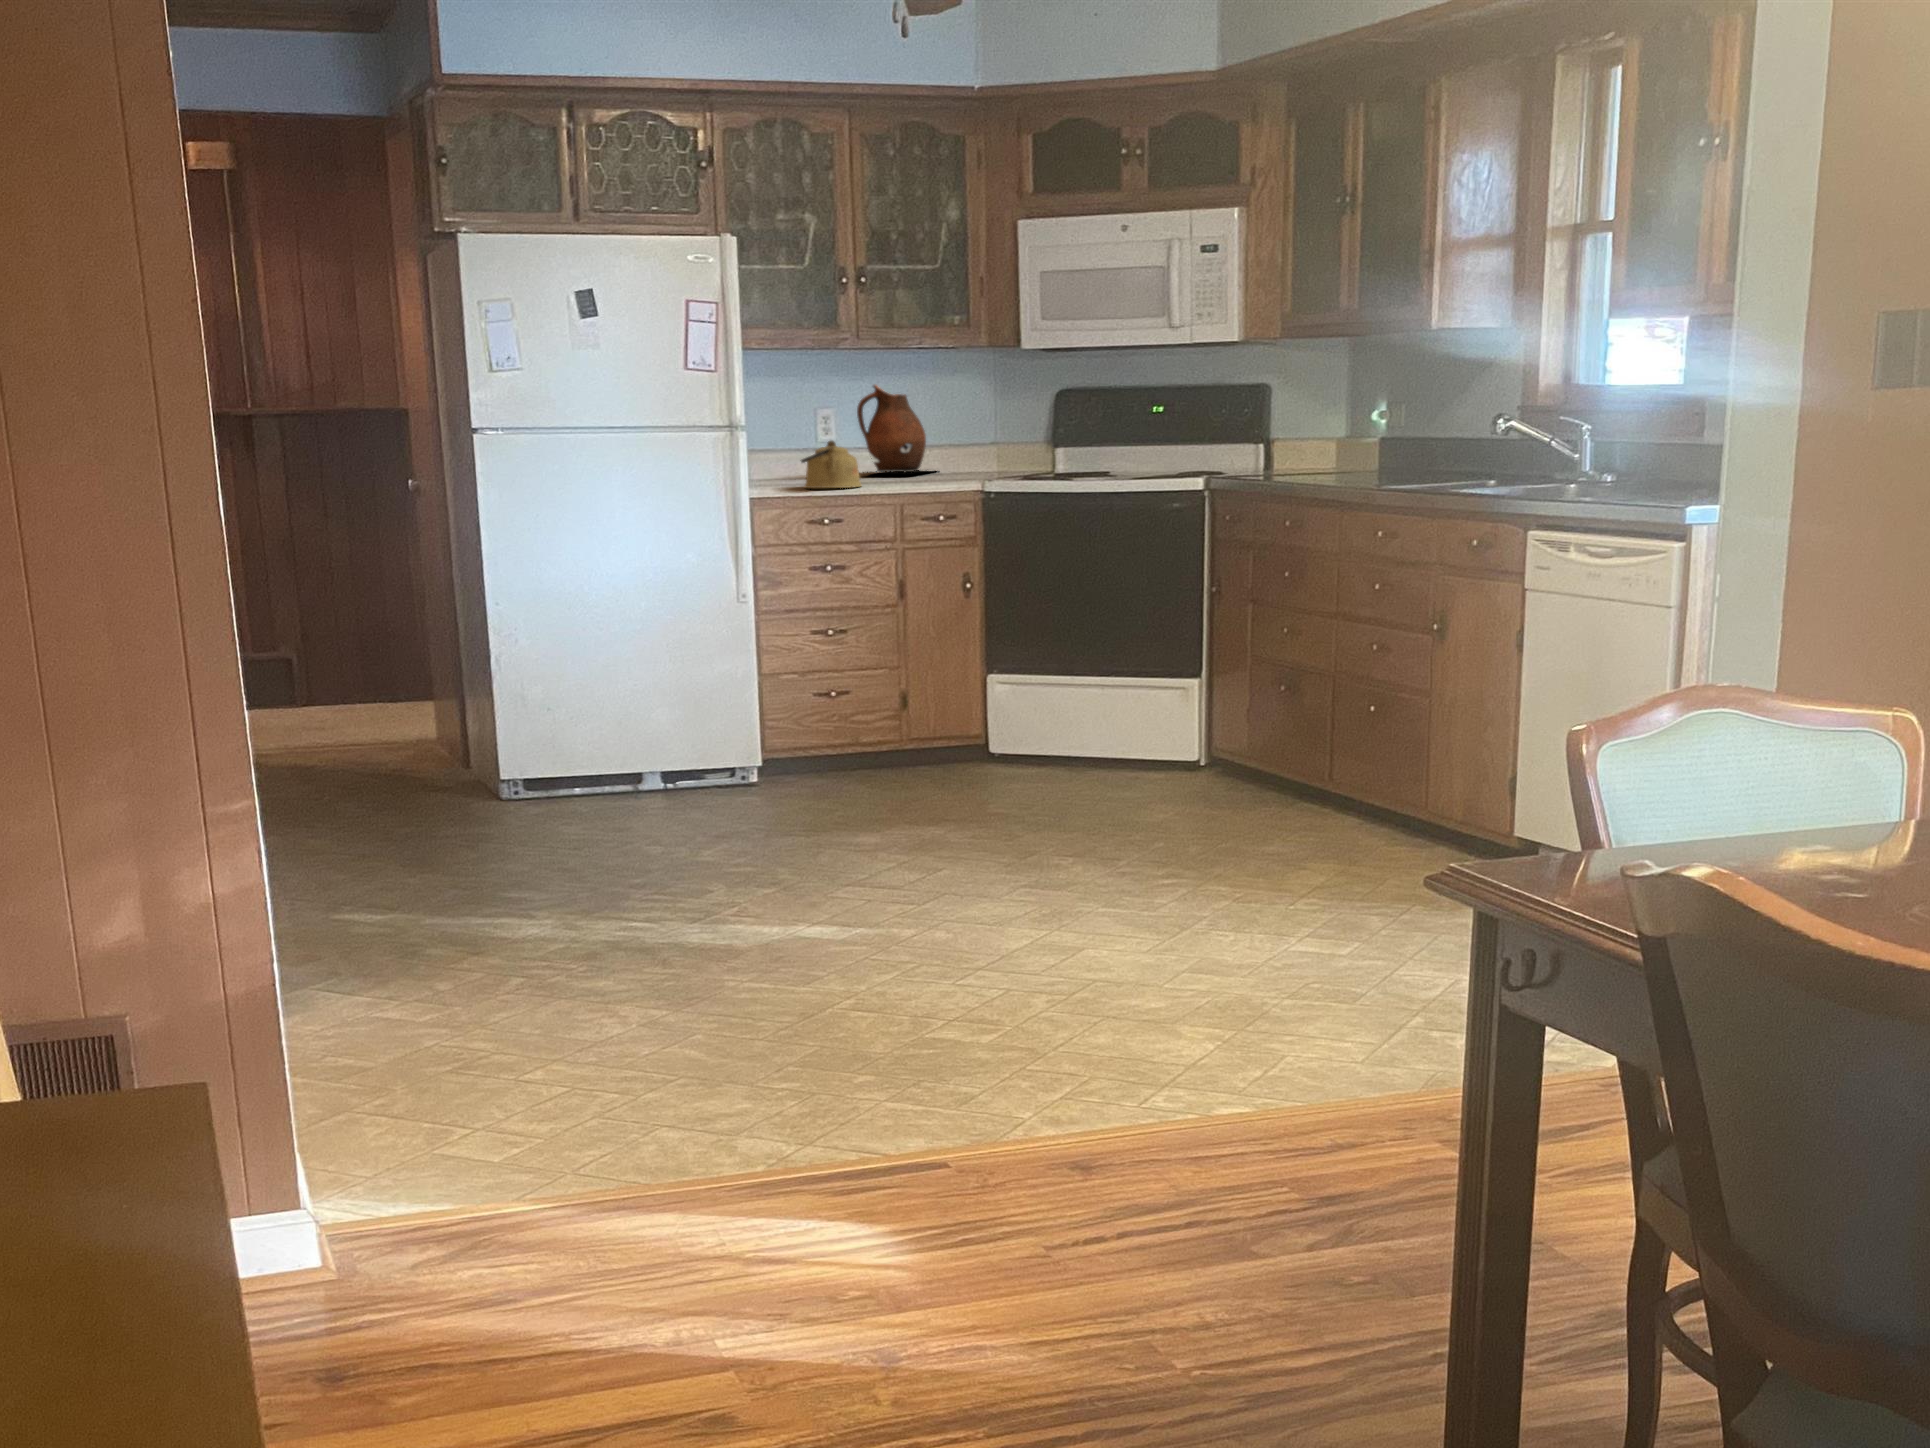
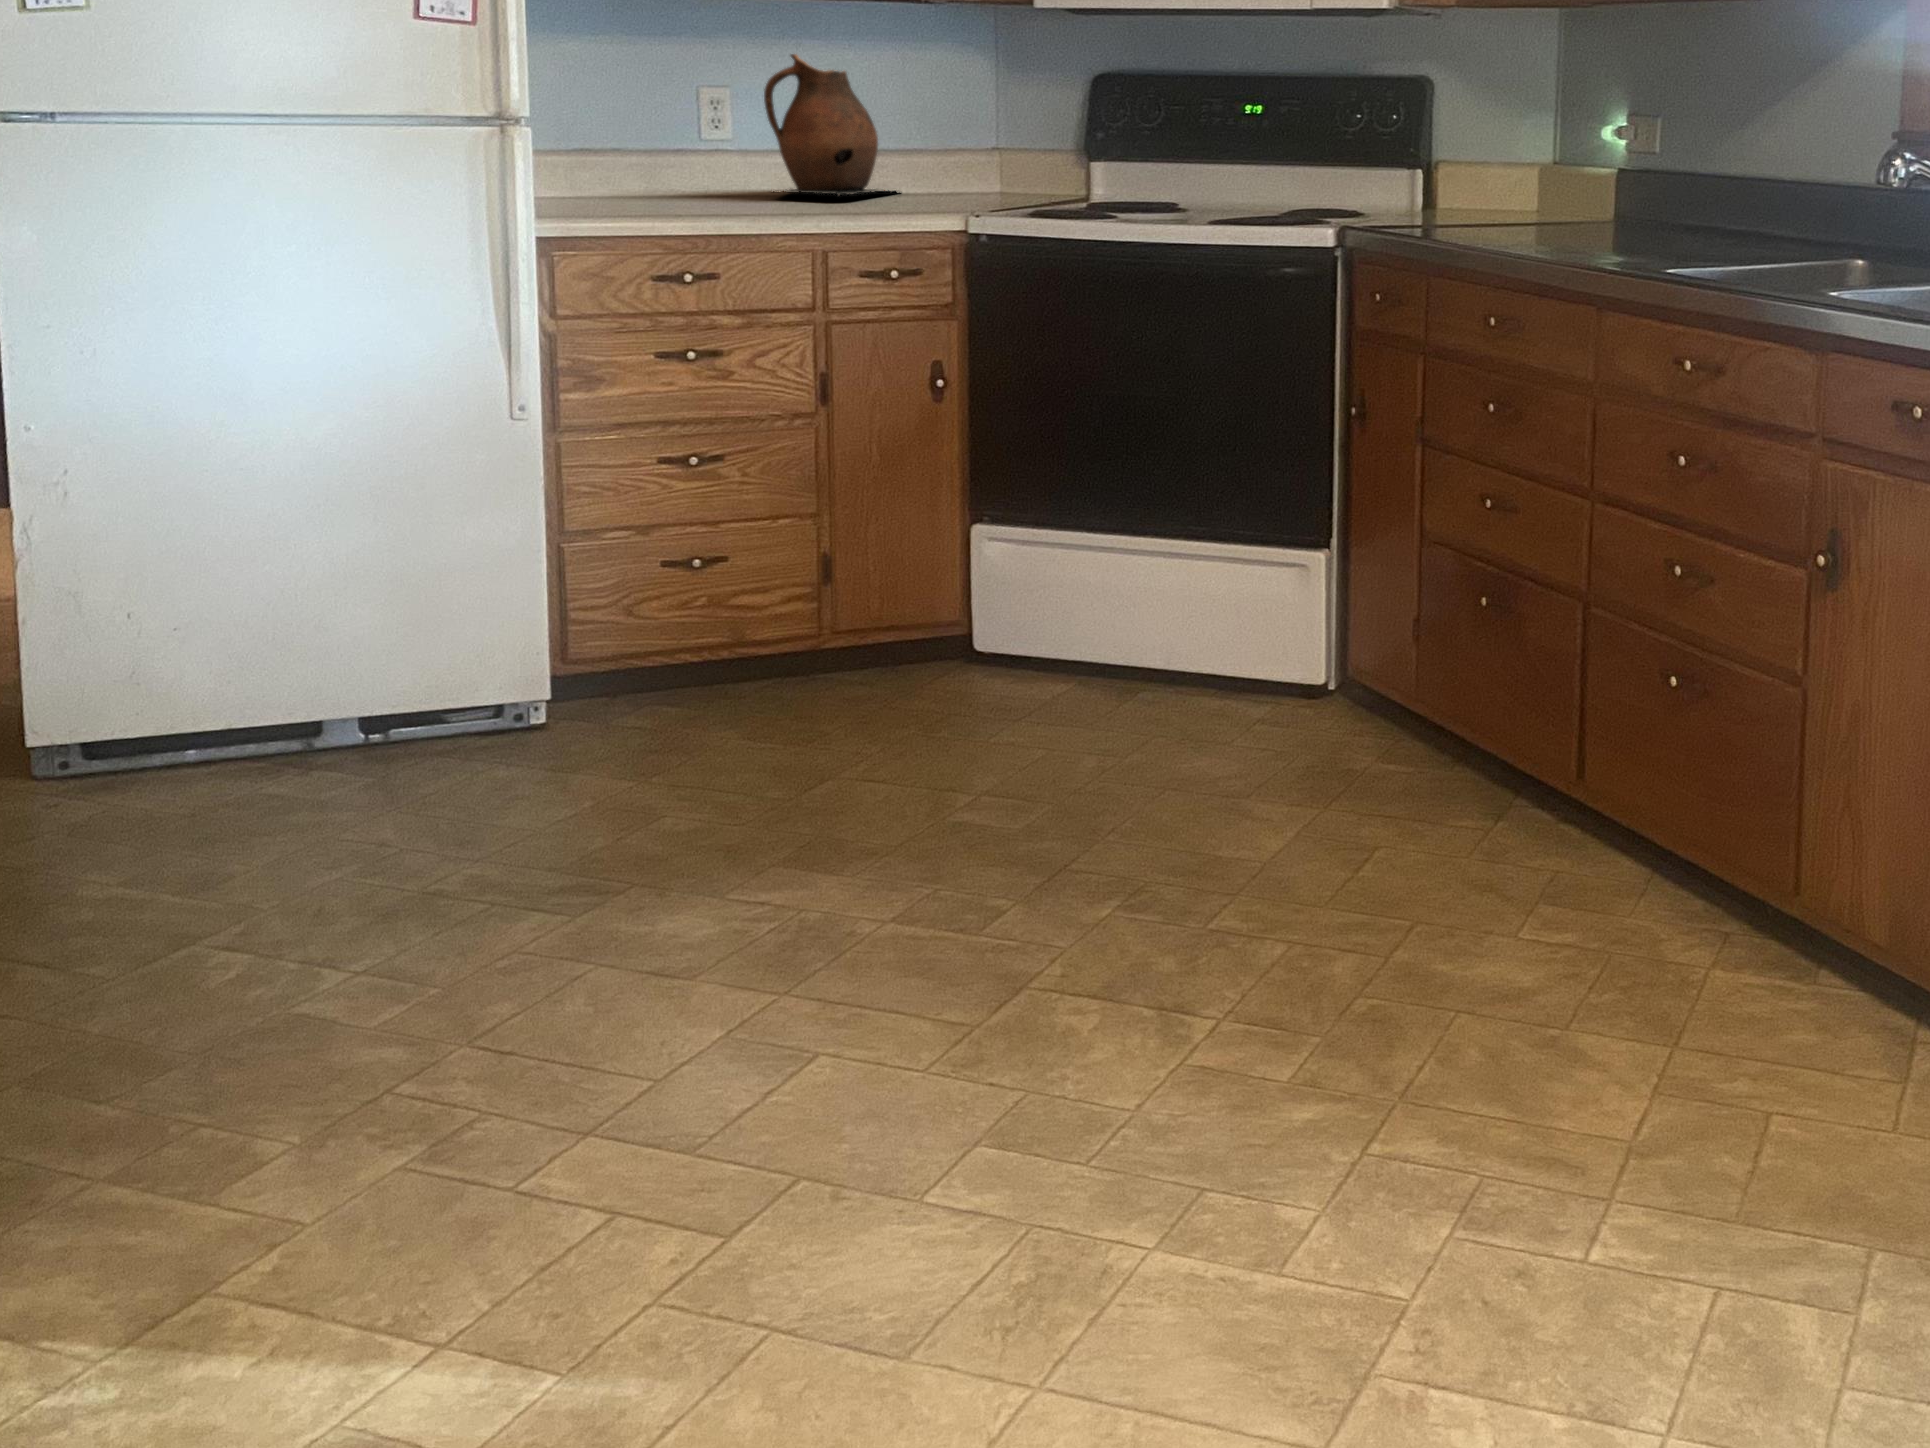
kettle: present [801,441,861,488] -> none [646,144,755,223]

